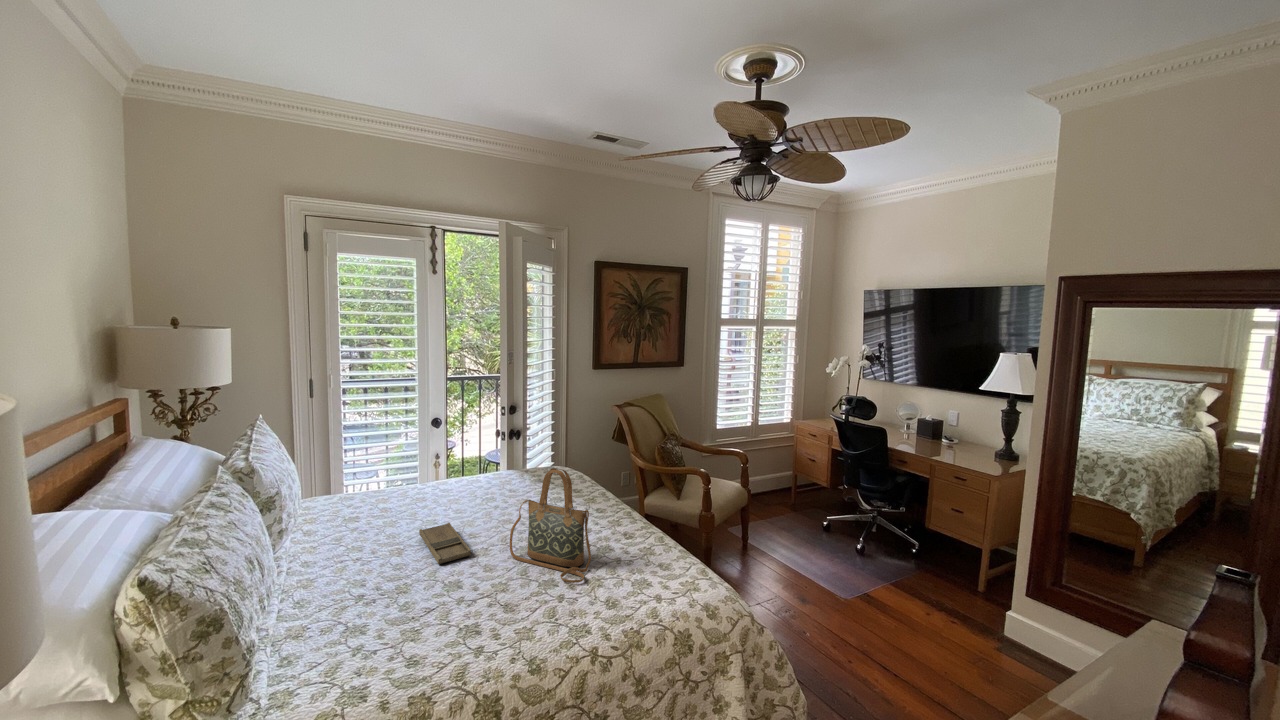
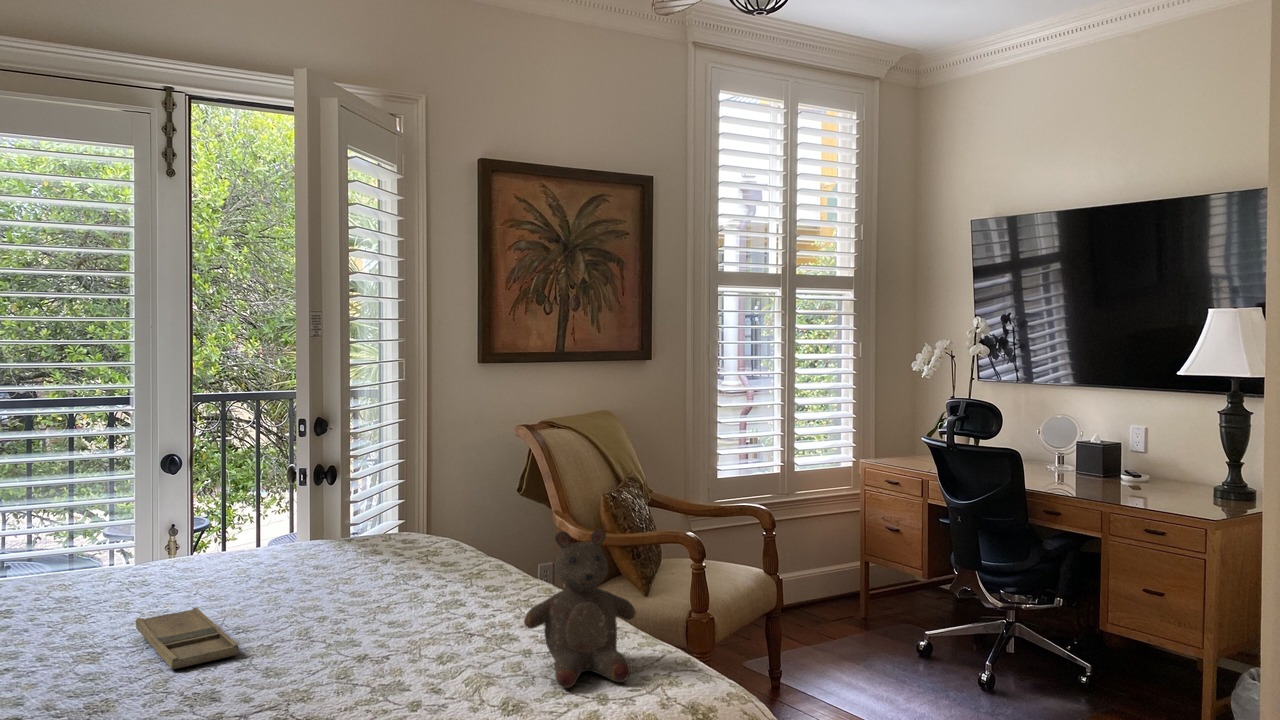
handbag: present [510,468,591,583] -> none [315,478,473,684]
stuffed bear: none [618,503,676,590] -> present [524,529,636,688]

